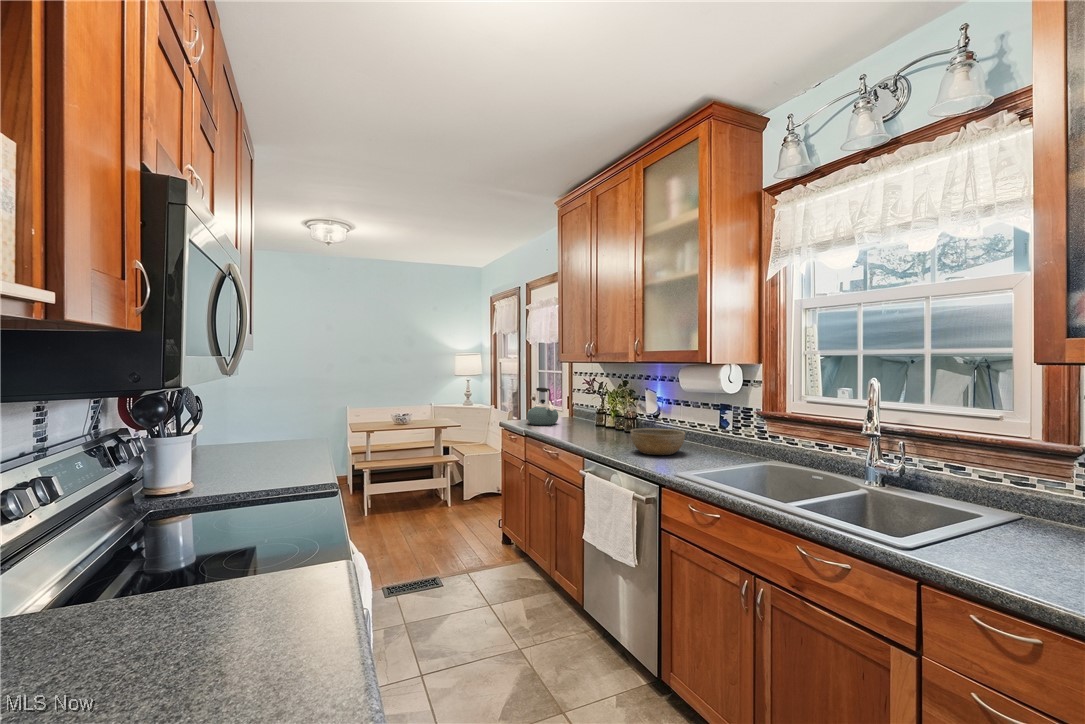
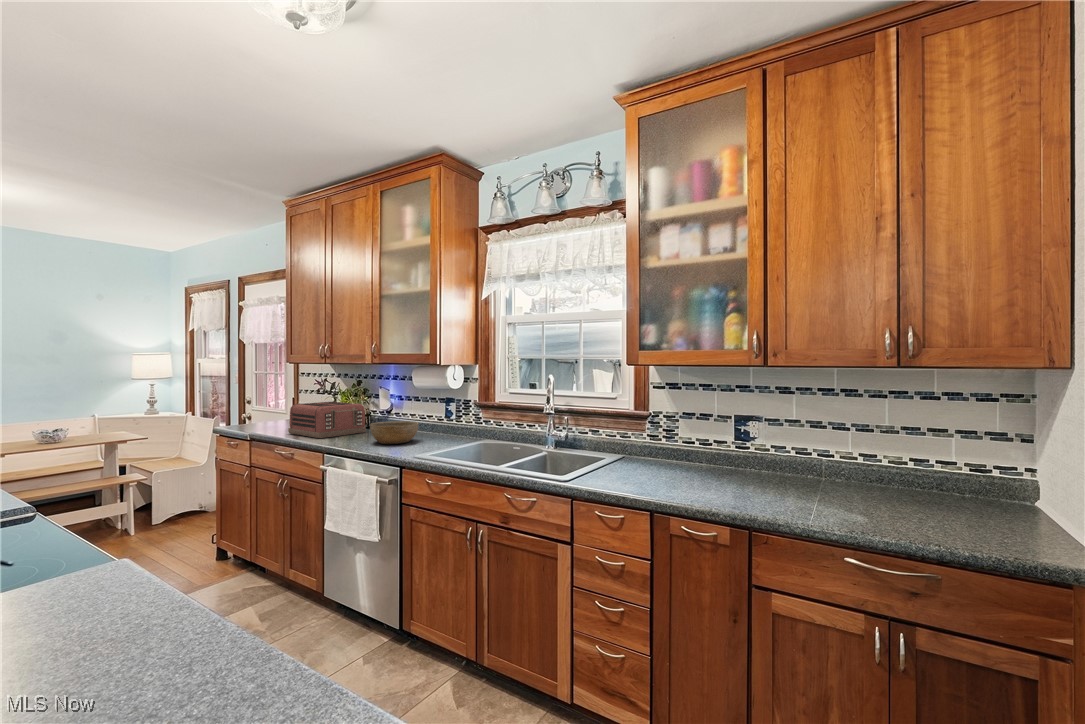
kettle: present [527,388,558,425] -> none [250,389,287,428]
toaster: none [557,402,630,441] -> present [288,401,366,438]

